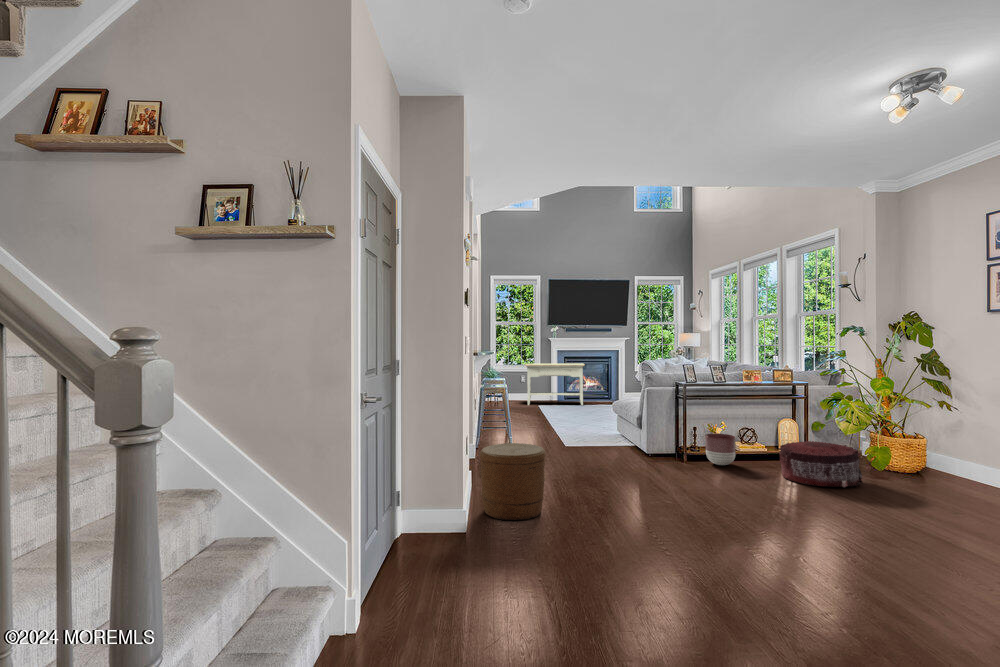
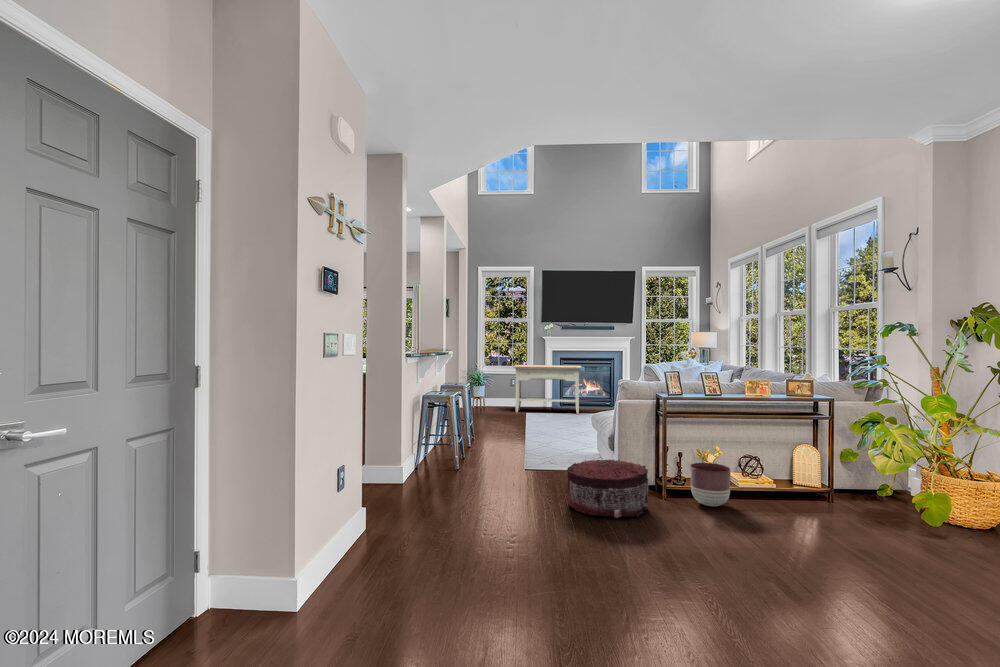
pouf: present [779,441,863,487] -> present [567,459,649,518]
woven basket: present [480,443,546,520] -> none [329,479,425,597]

